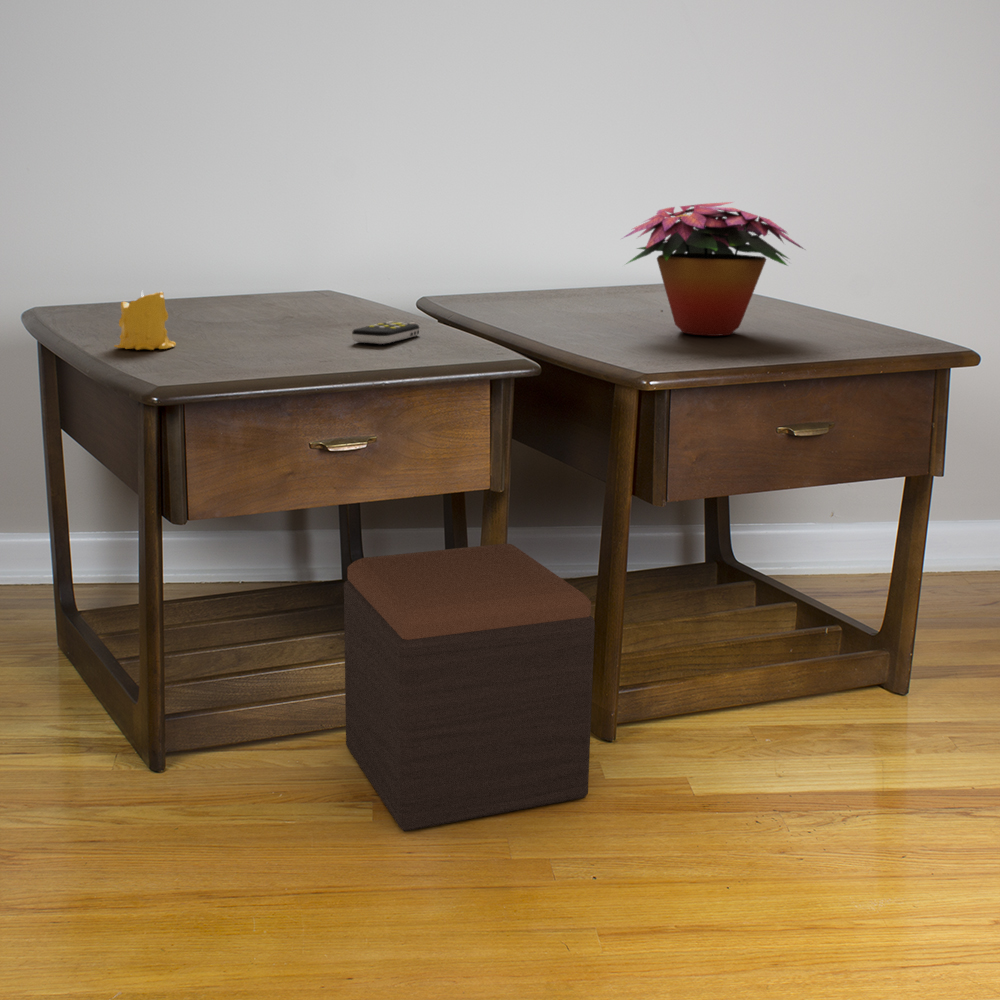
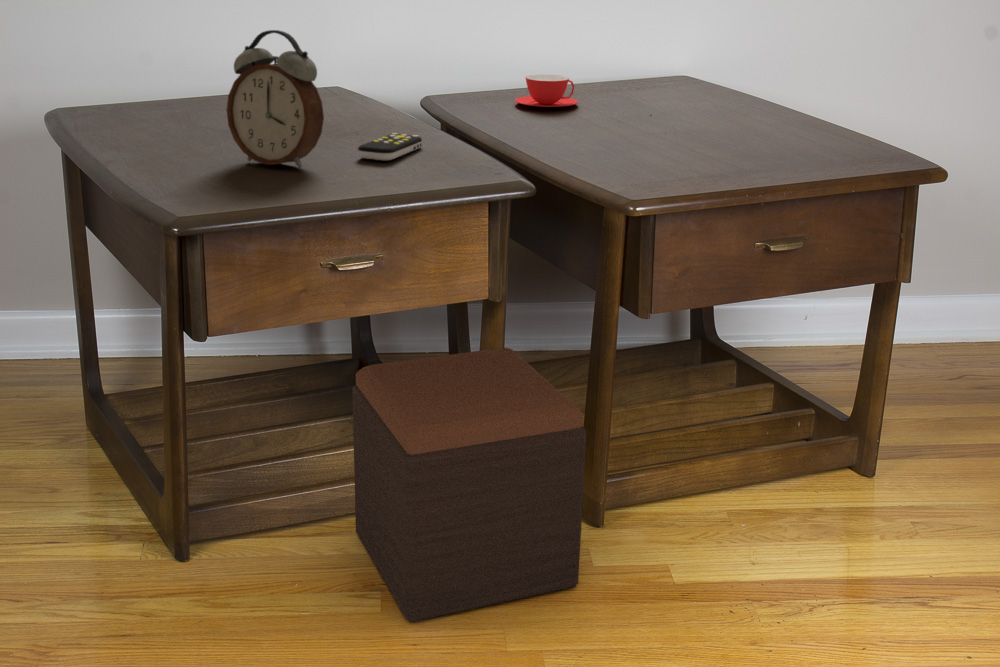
flower arrangement: present [624,202,803,336] -> none [610,17,799,148]
alarm clock: none [215,206,317,349] -> present [227,30,324,168]
teacup: none [517,275,582,305] -> present [515,75,578,107]
candle: present [114,291,176,350] -> none [131,109,190,169]

